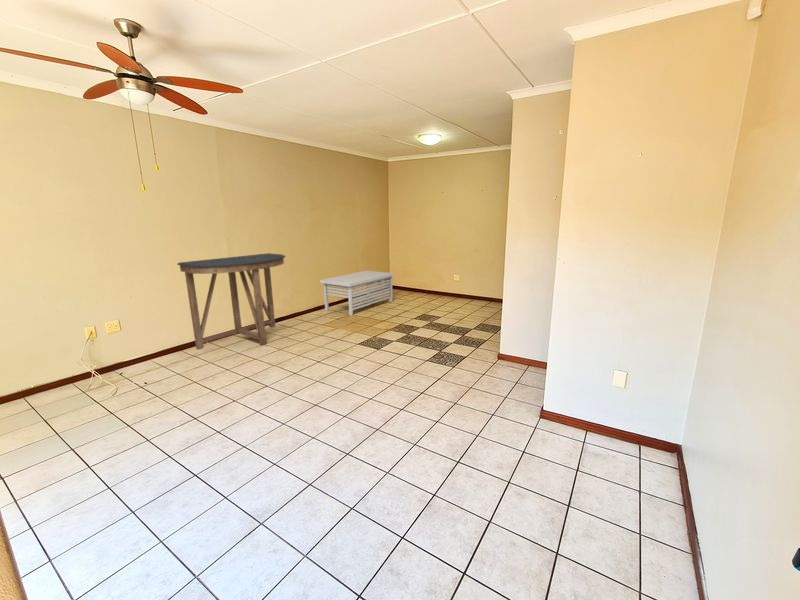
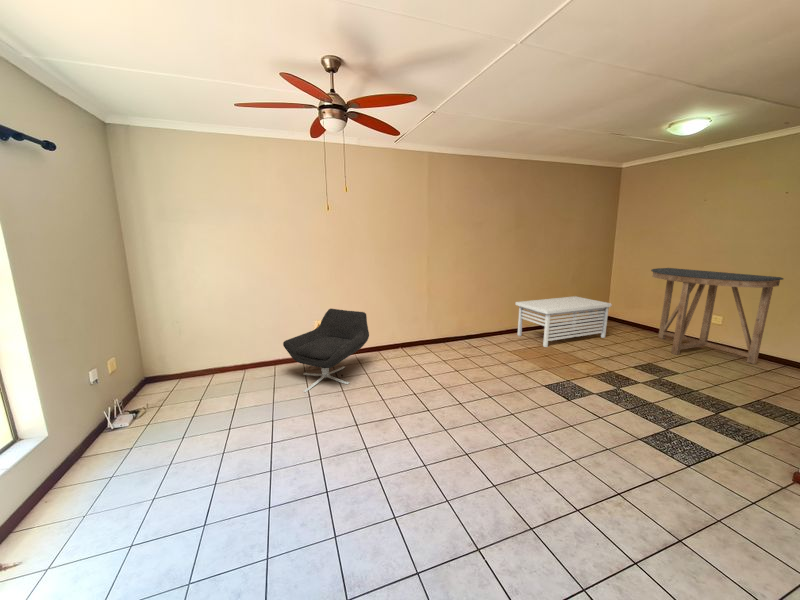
console table: present [177,253,285,349] -> present [651,268,783,364]
lounge chair: none [48,306,177,411] -> present [283,309,369,392]

